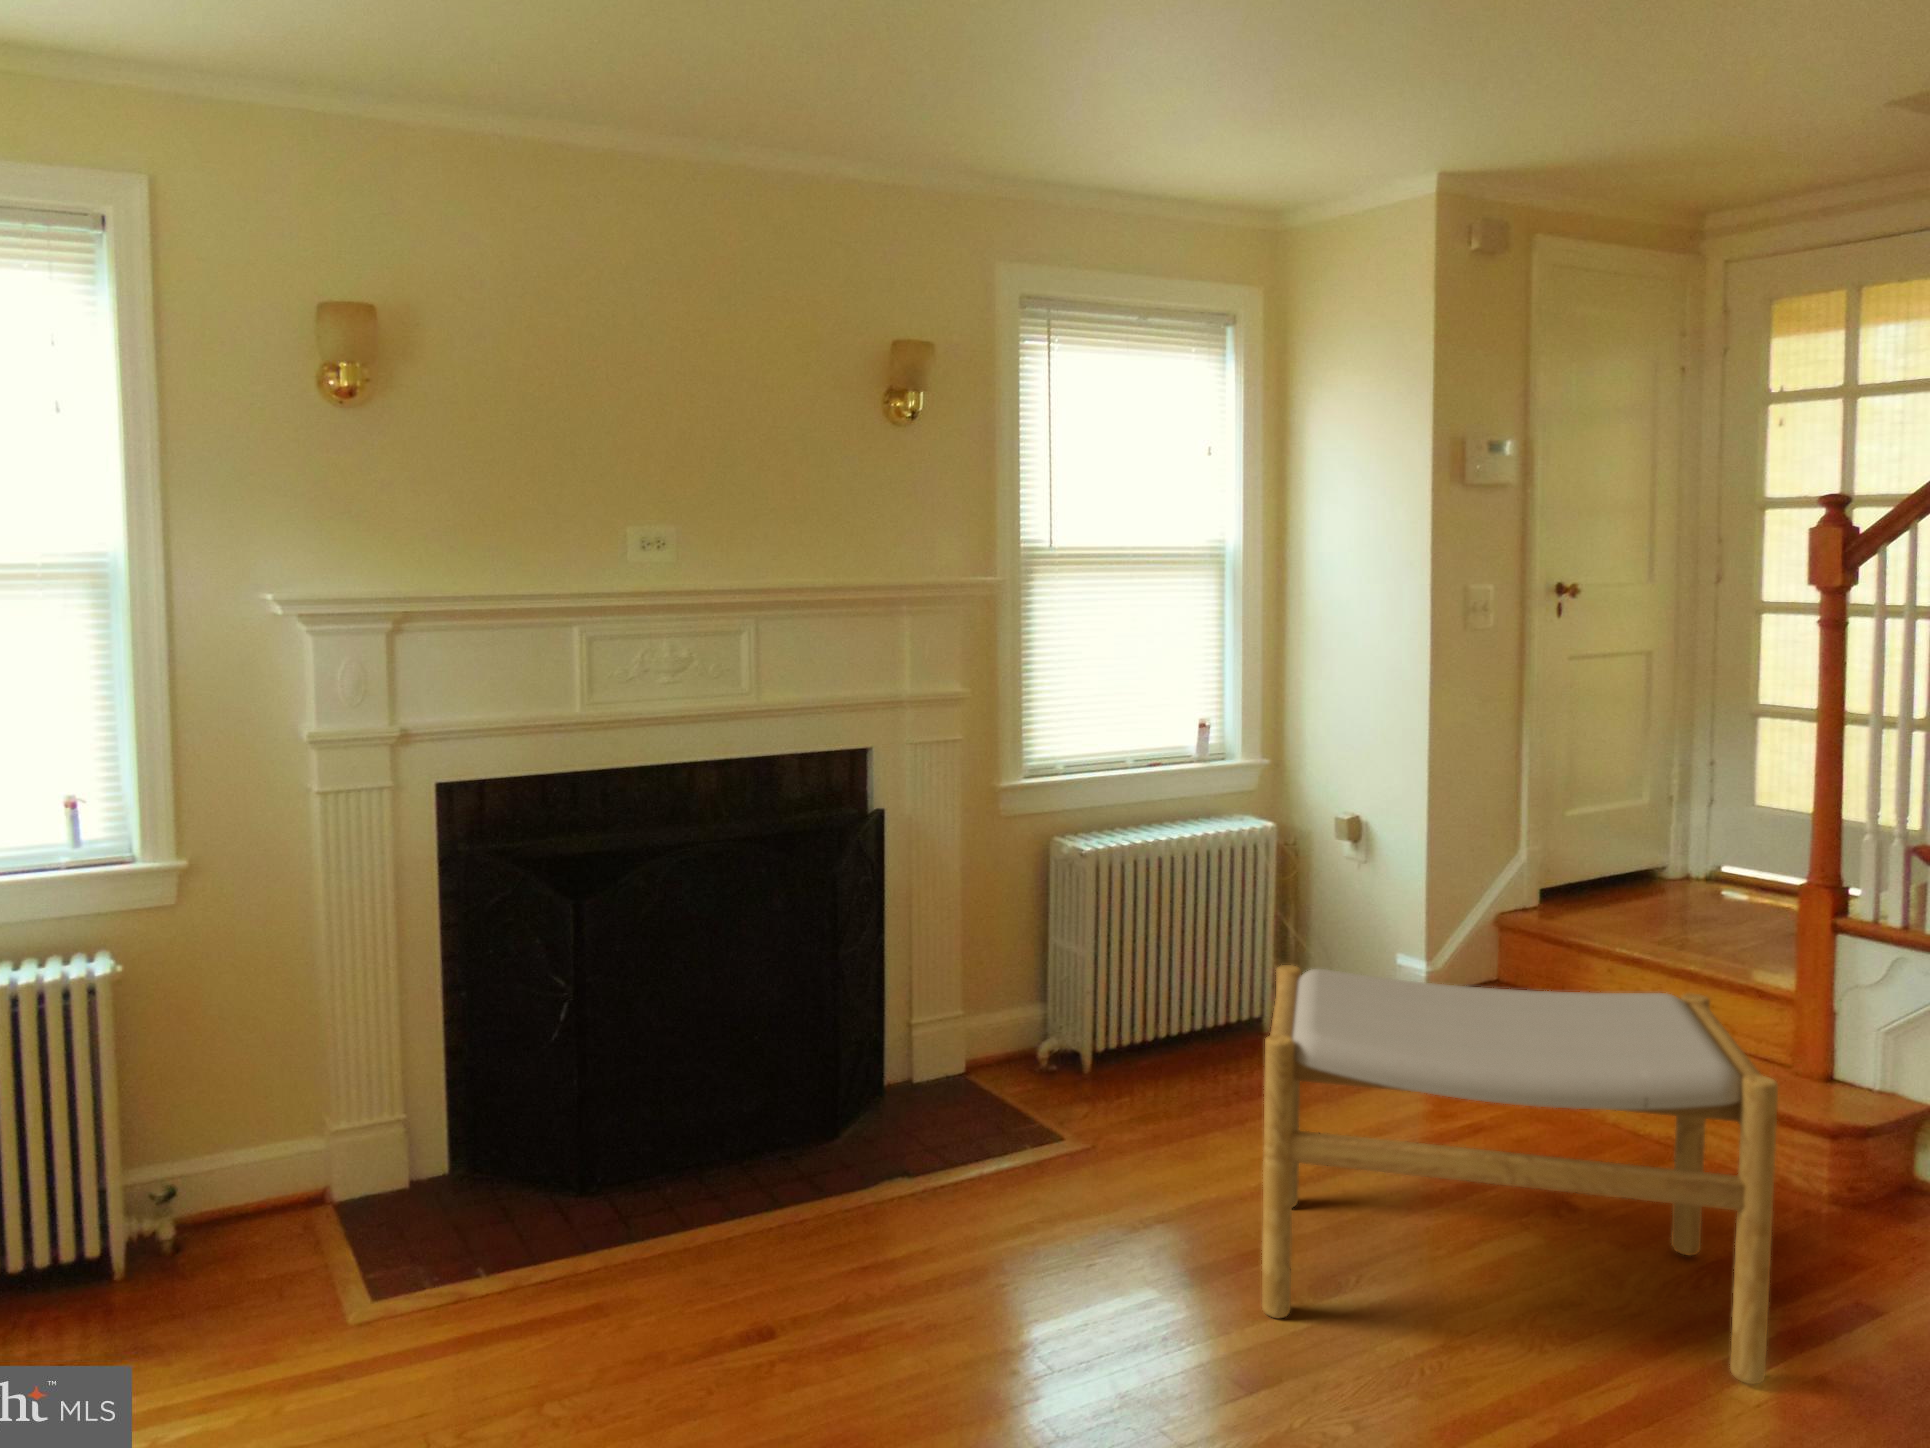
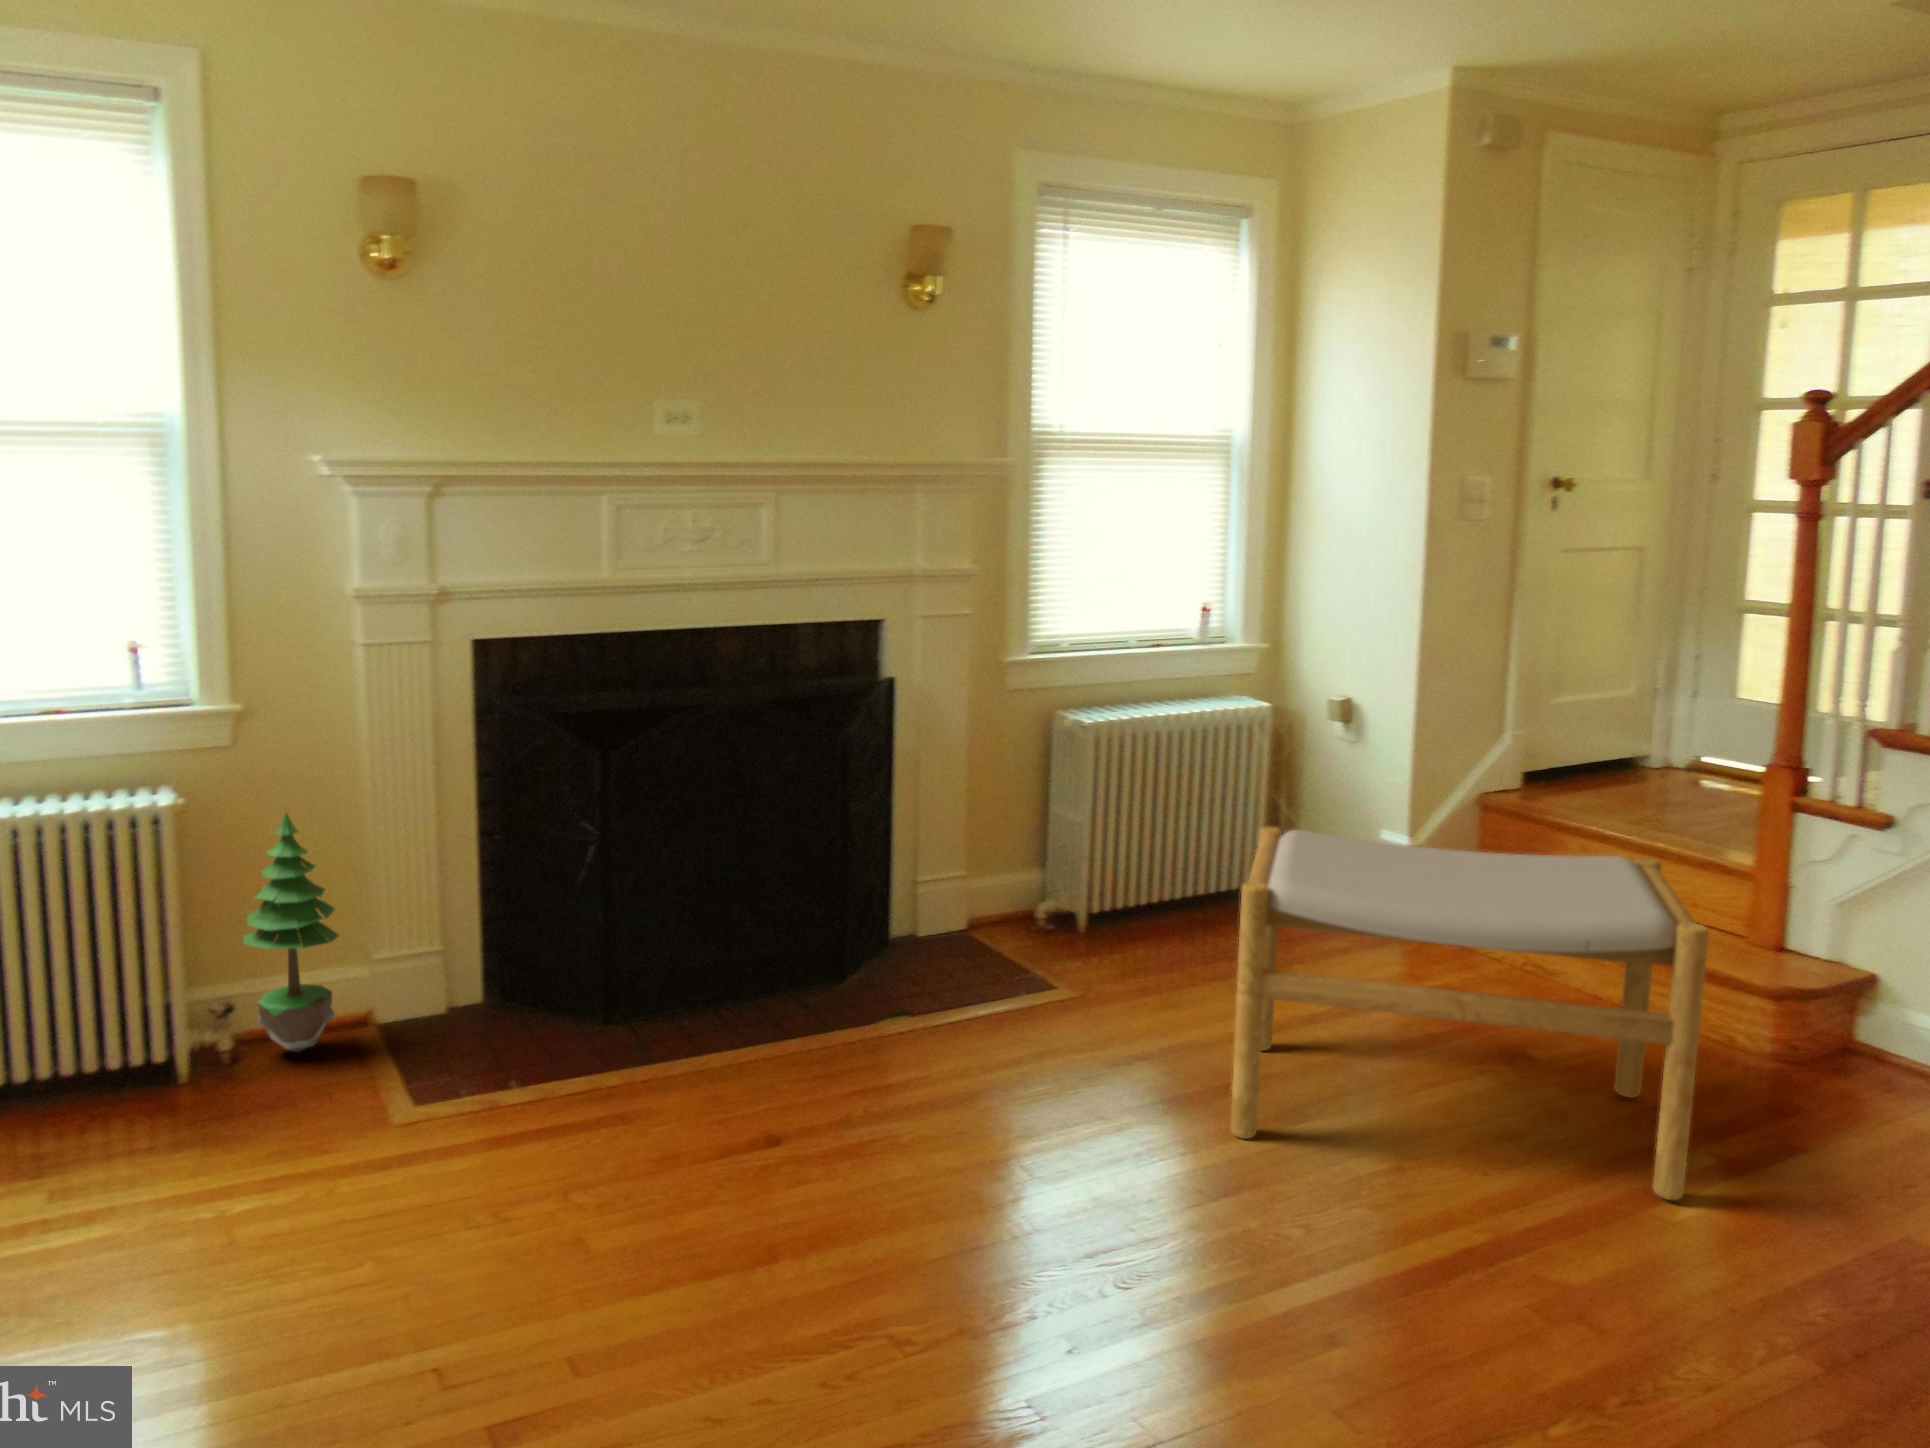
potted tree: none [186,975,292,1239] -> present [243,813,339,1052]

